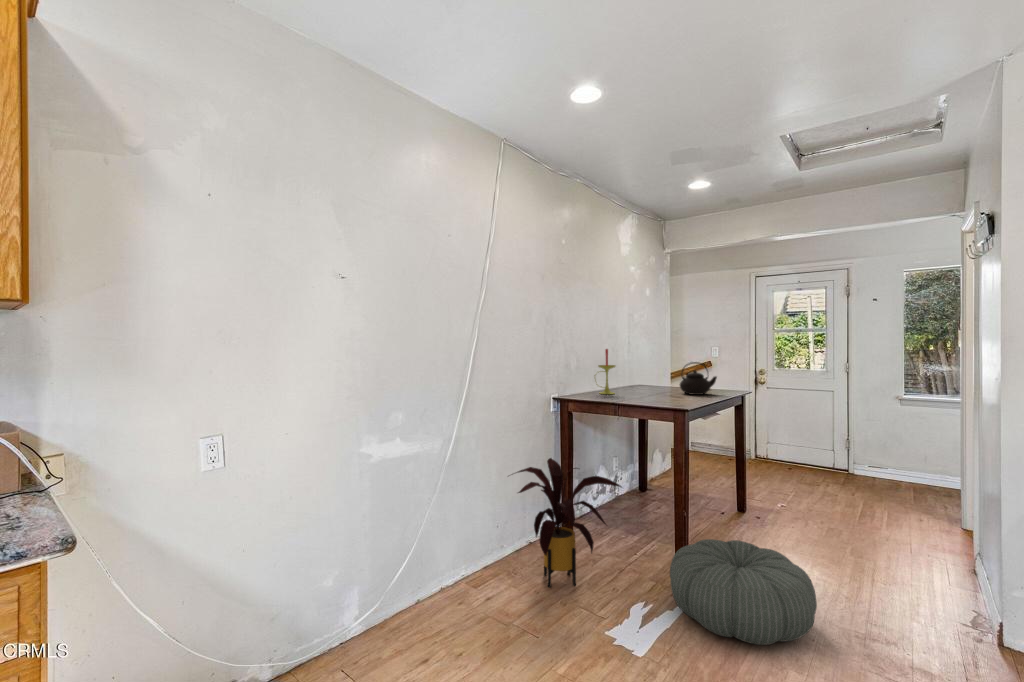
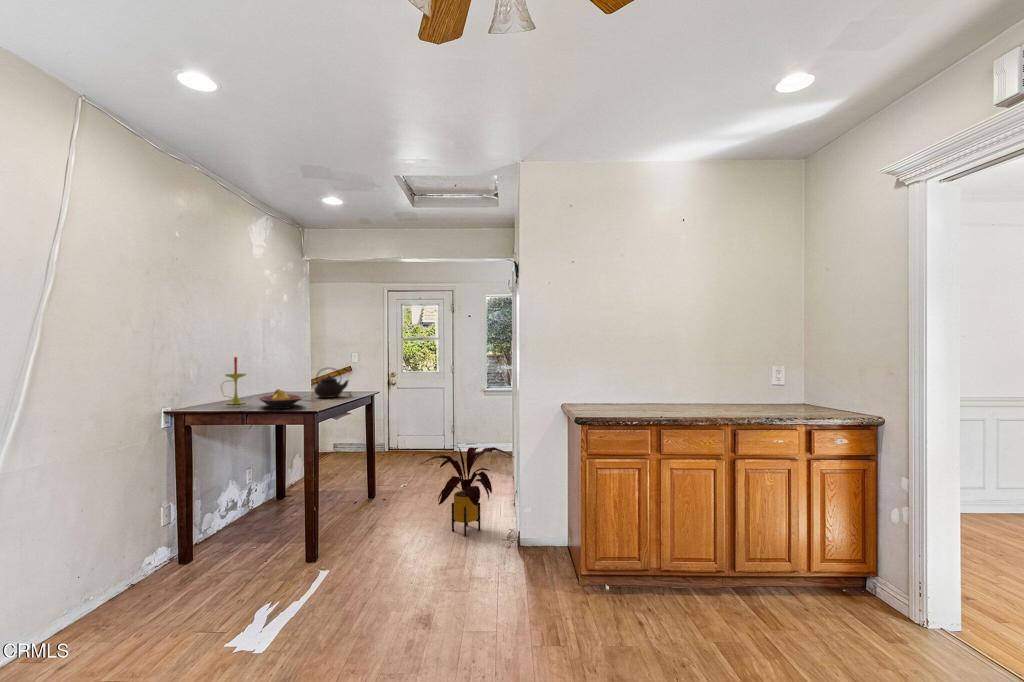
fruit bowl: none [628,382,670,403] -> present [259,389,302,409]
house plant: present [516,458,622,587] -> present [421,447,513,536]
pouf: present [670,539,817,645] -> none [298,522,417,607]

